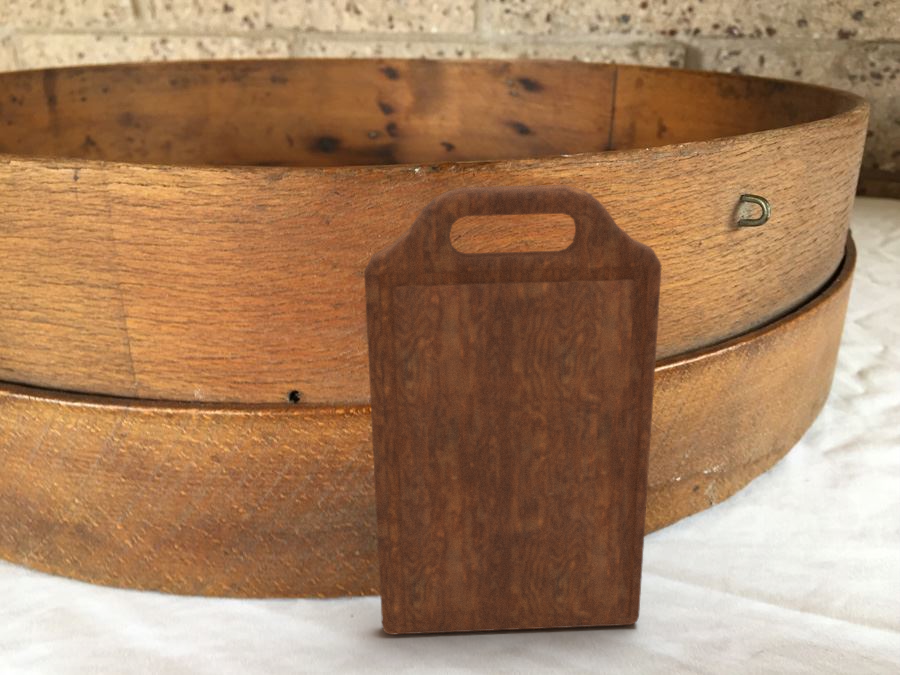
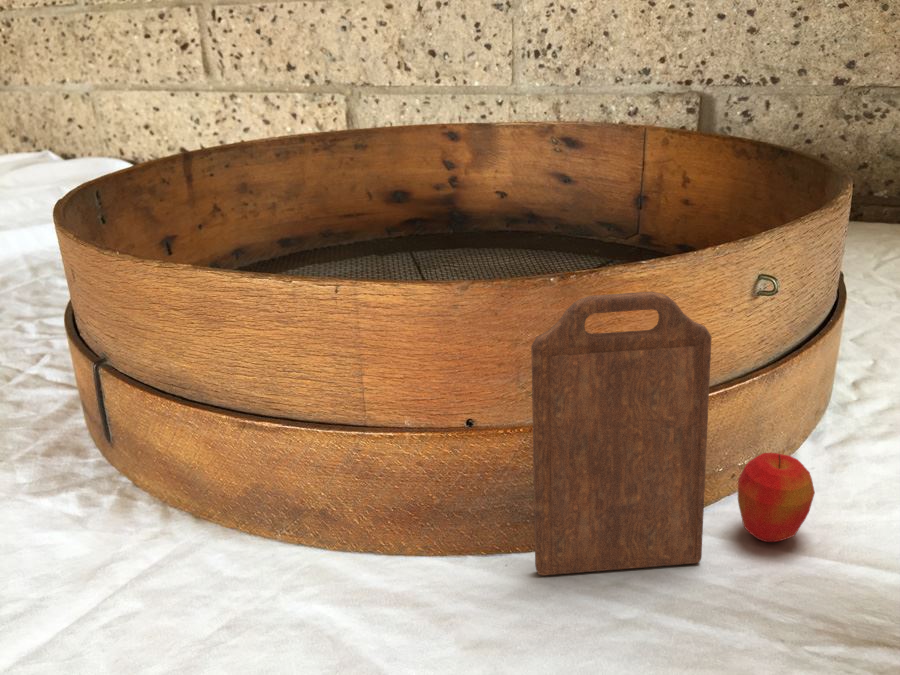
apple: none [700,459,819,595] -> present [738,453,815,542]

